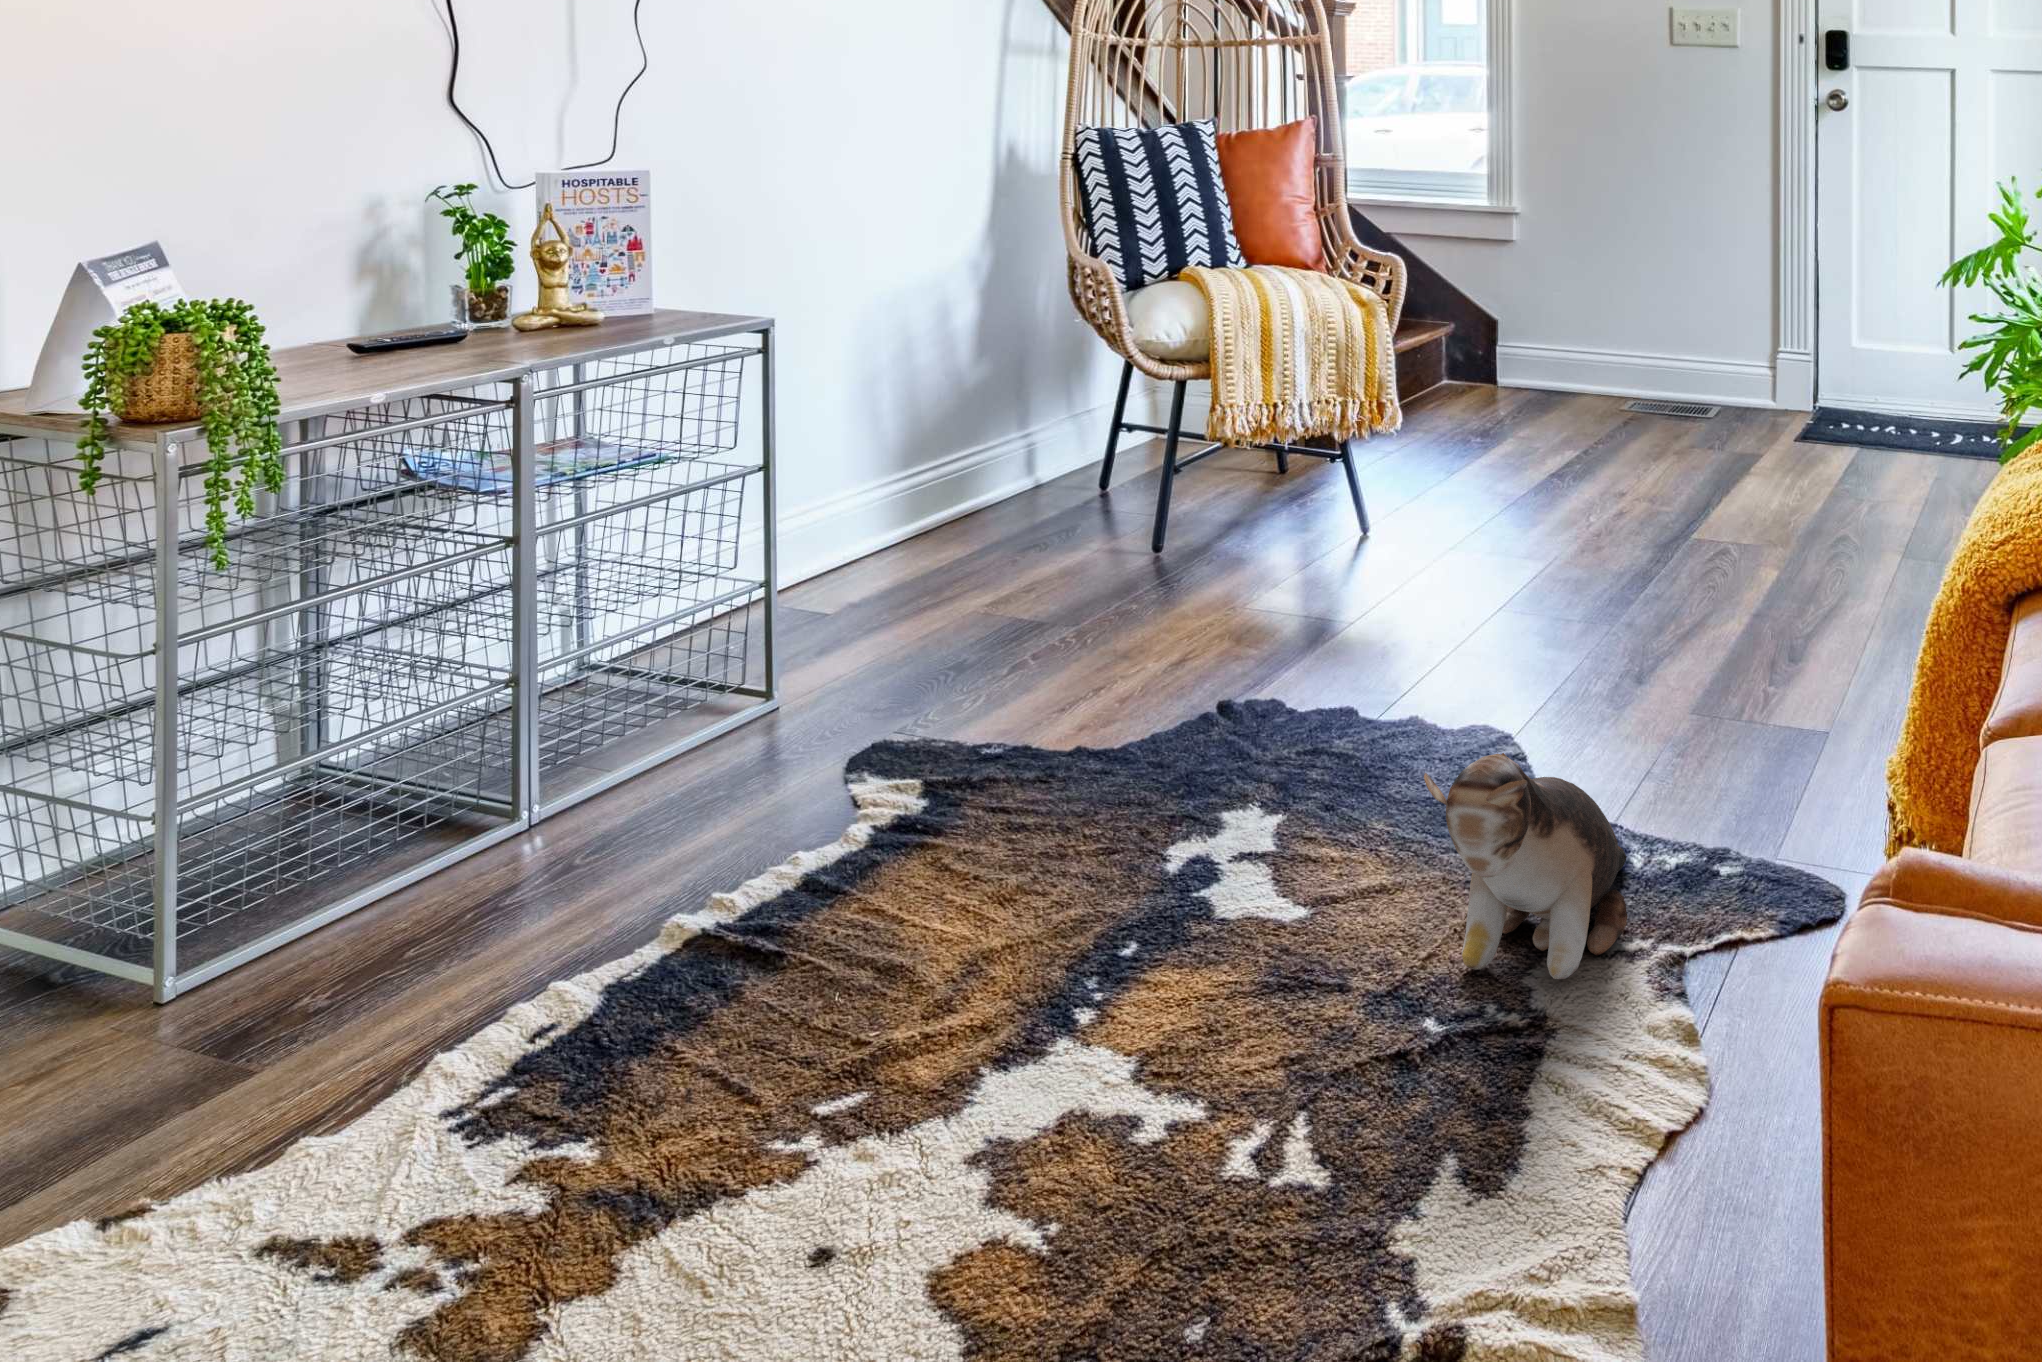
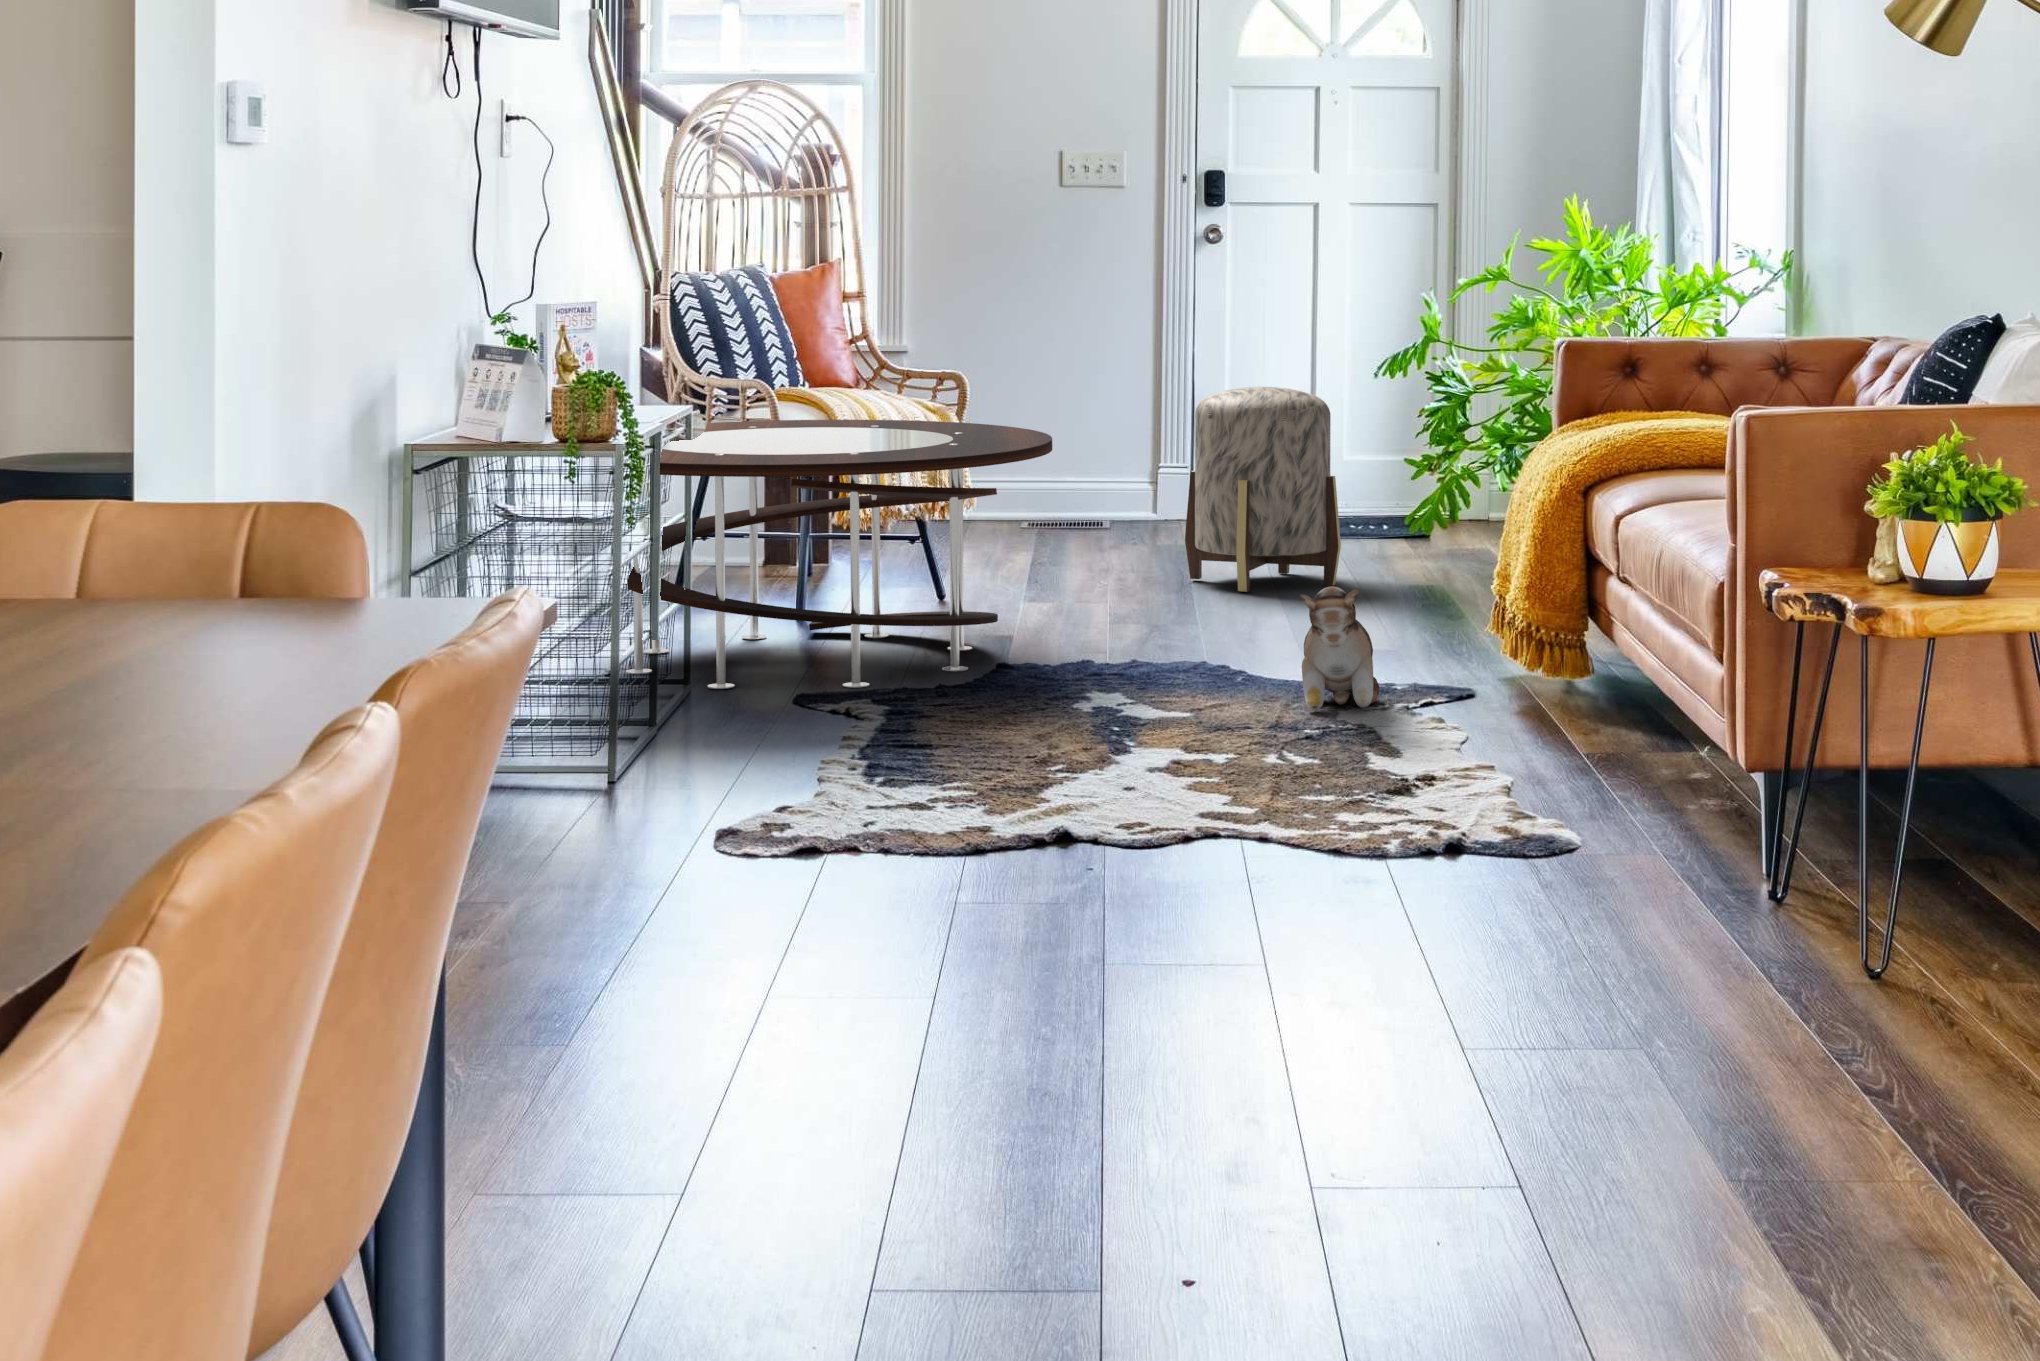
ottoman: none [1678,295,1861,562] -> present [1185,387,1341,592]
coffee table: none [610,320,1332,757] -> present [626,420,1052,689]

